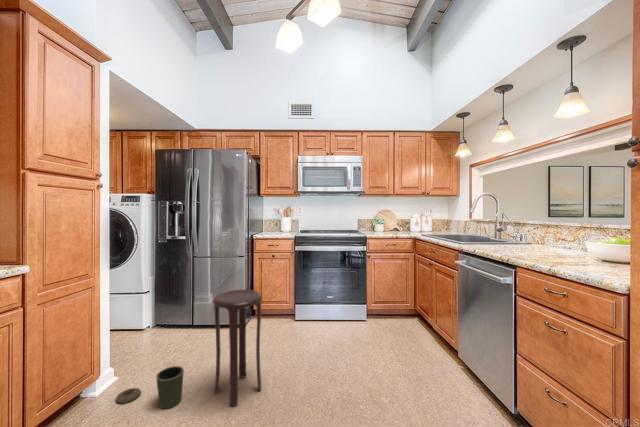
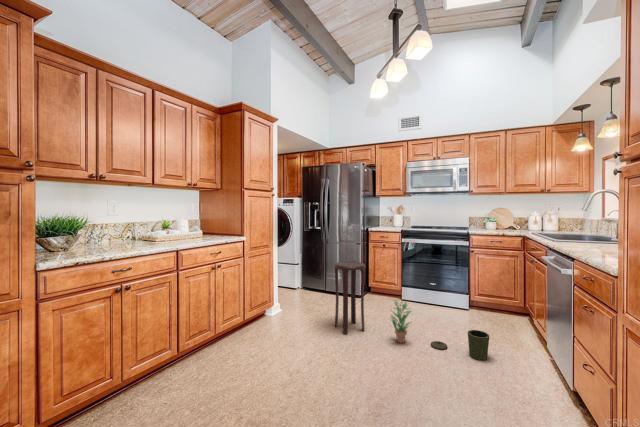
potted plant: none [299,339,332,400] -> present [391,301,411,343]
trash can: present [116,366,184,409] -> present [431,330,489,360]

